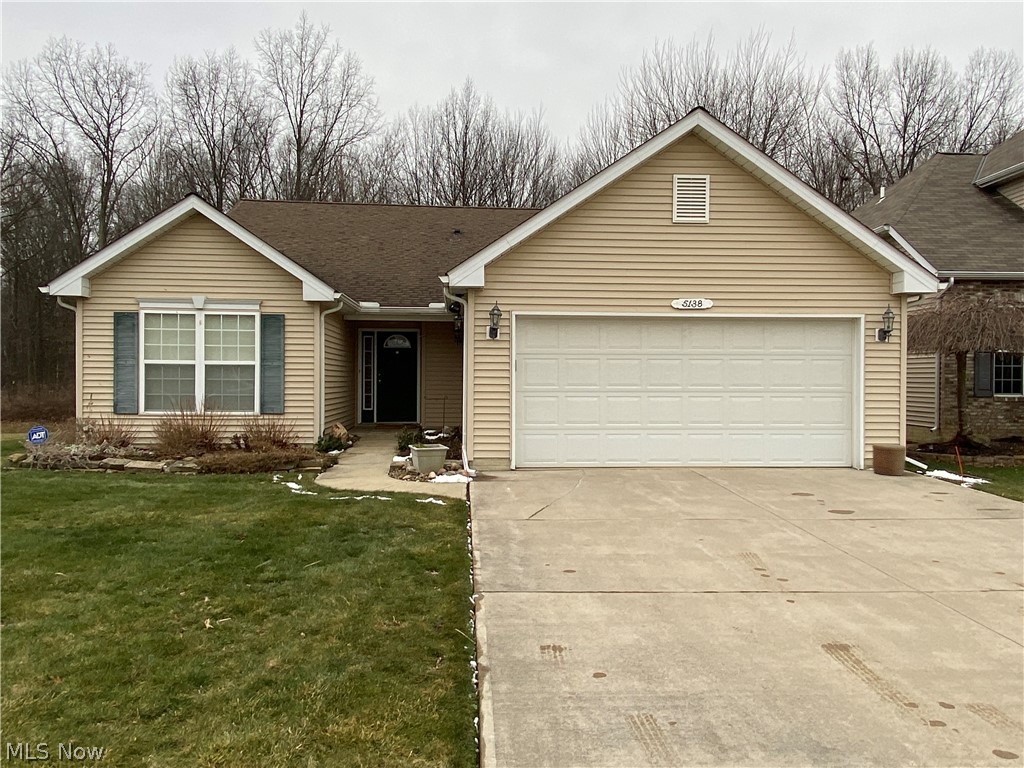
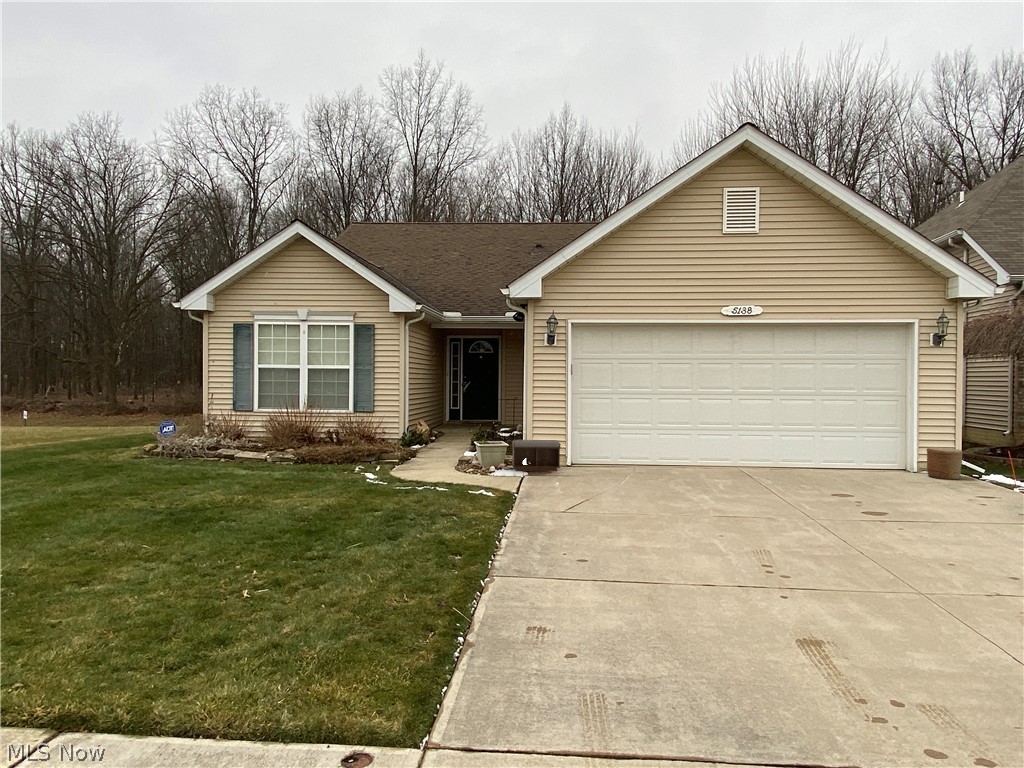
bench: none [452,443,507,477] -> present [512,440,561,471]

